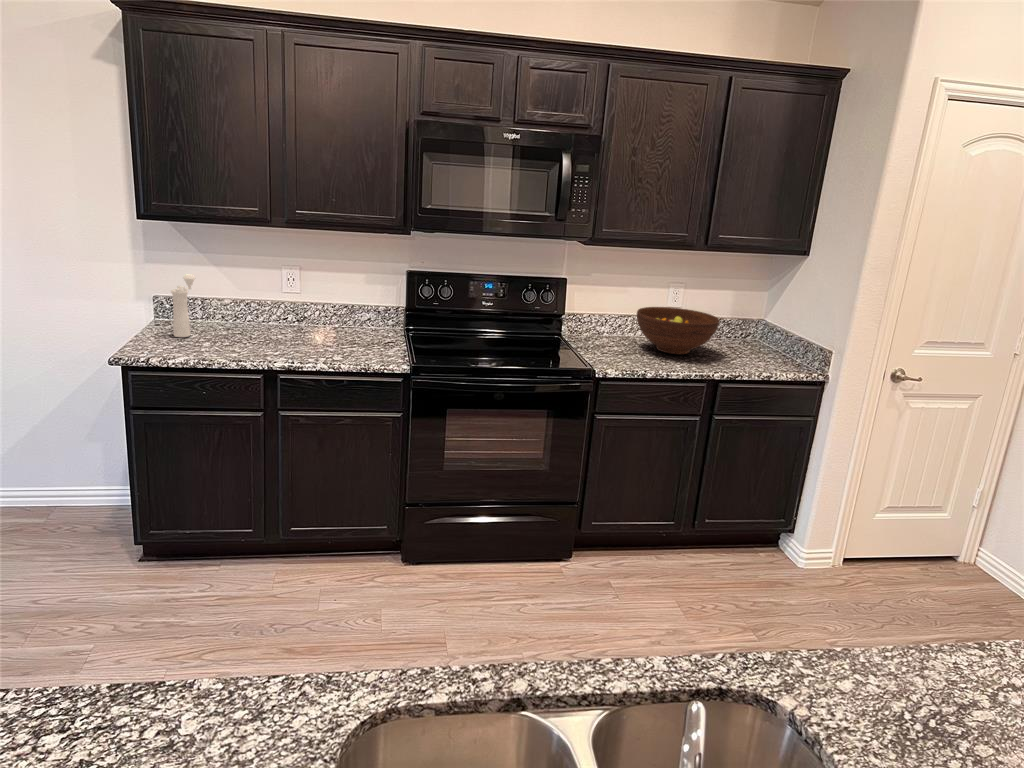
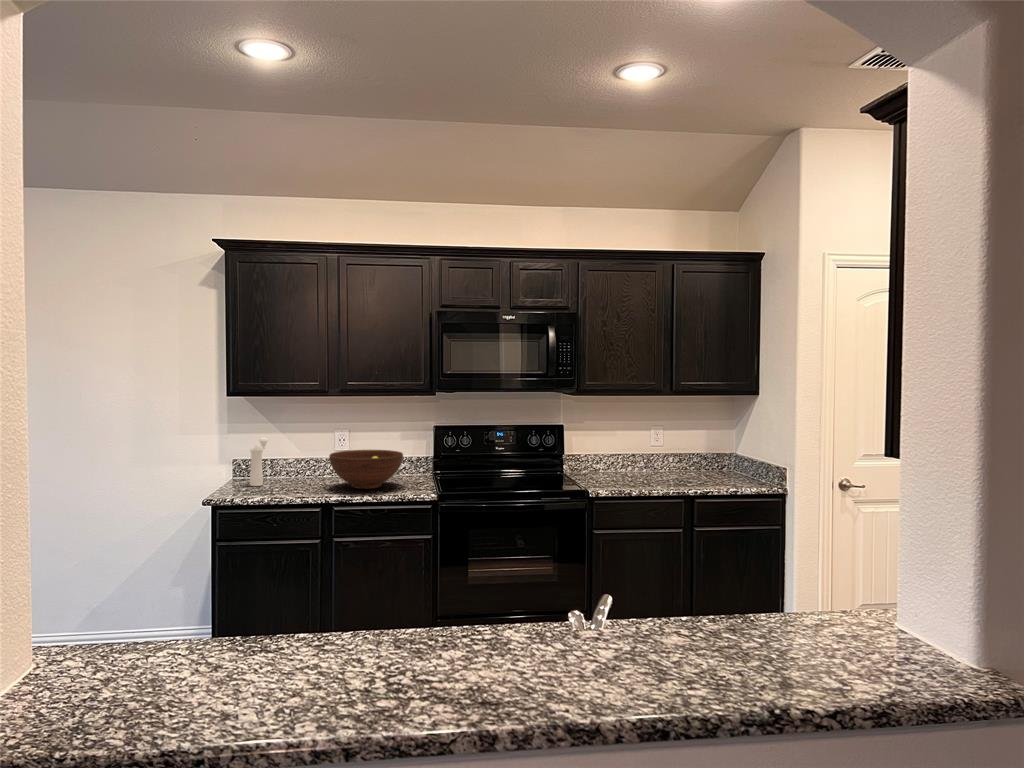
fruit bowl: present [637,307,719,355] -> present [329,450,403,489]

